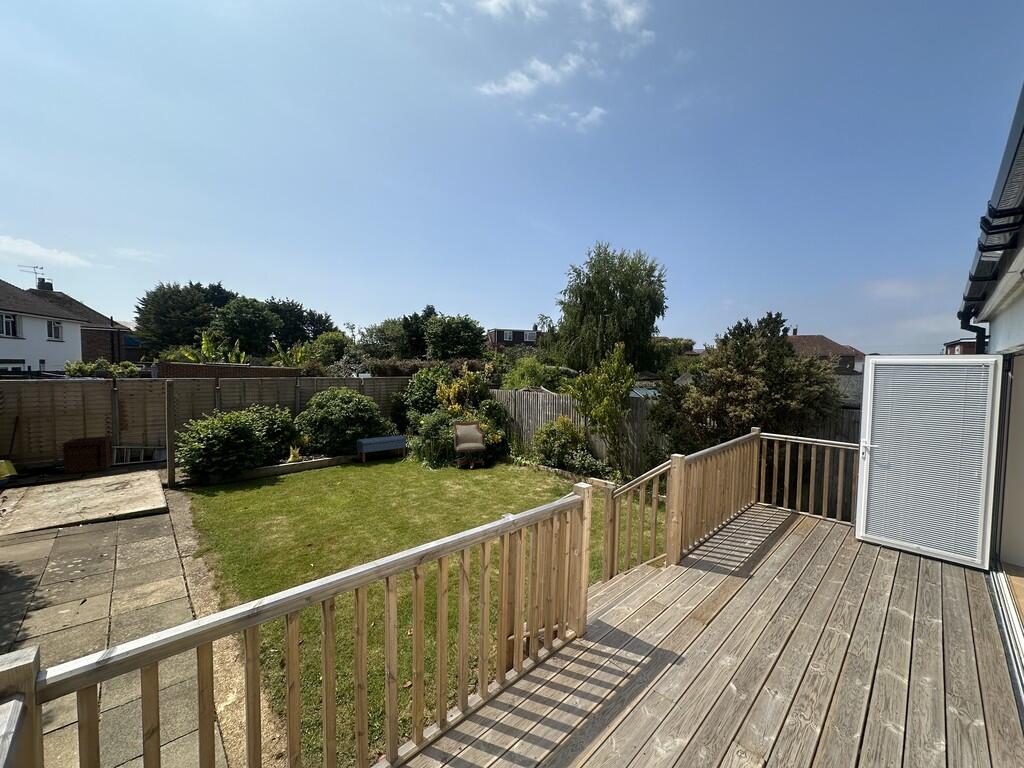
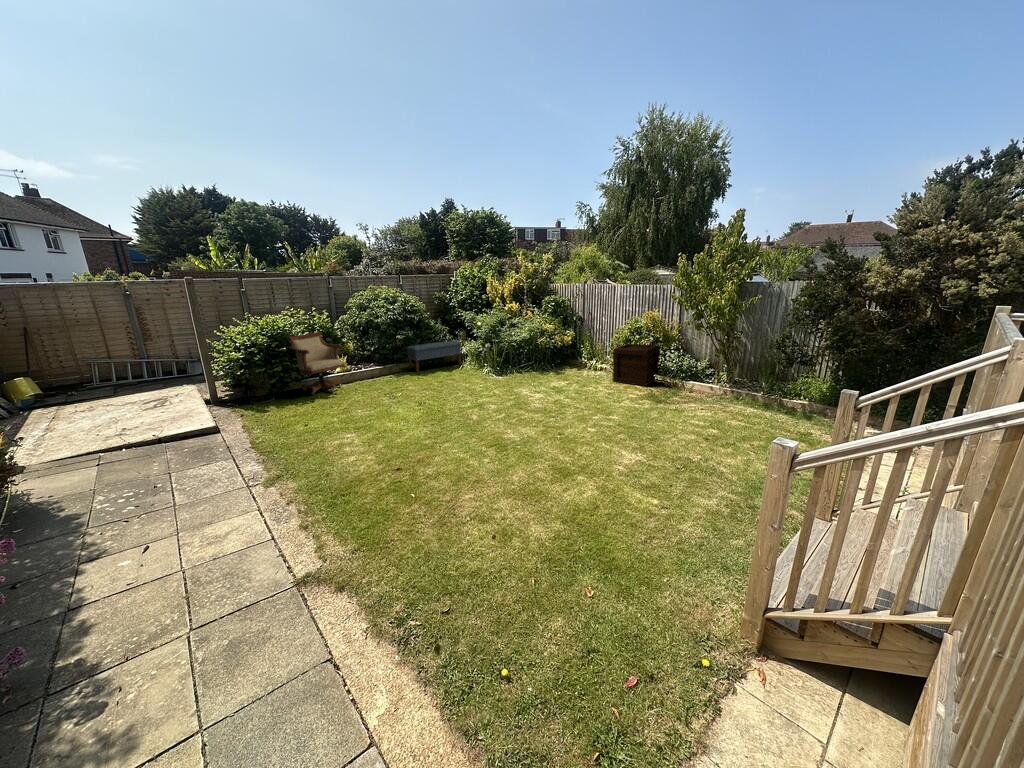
chair: present [453,421,486,469] -> present [287,332,345,395]
wooden crate: present [63,436,113,473] -> present [613,344,660,386]
potted tree: none [203,453,228,487] -> present [249,369,274,404]

